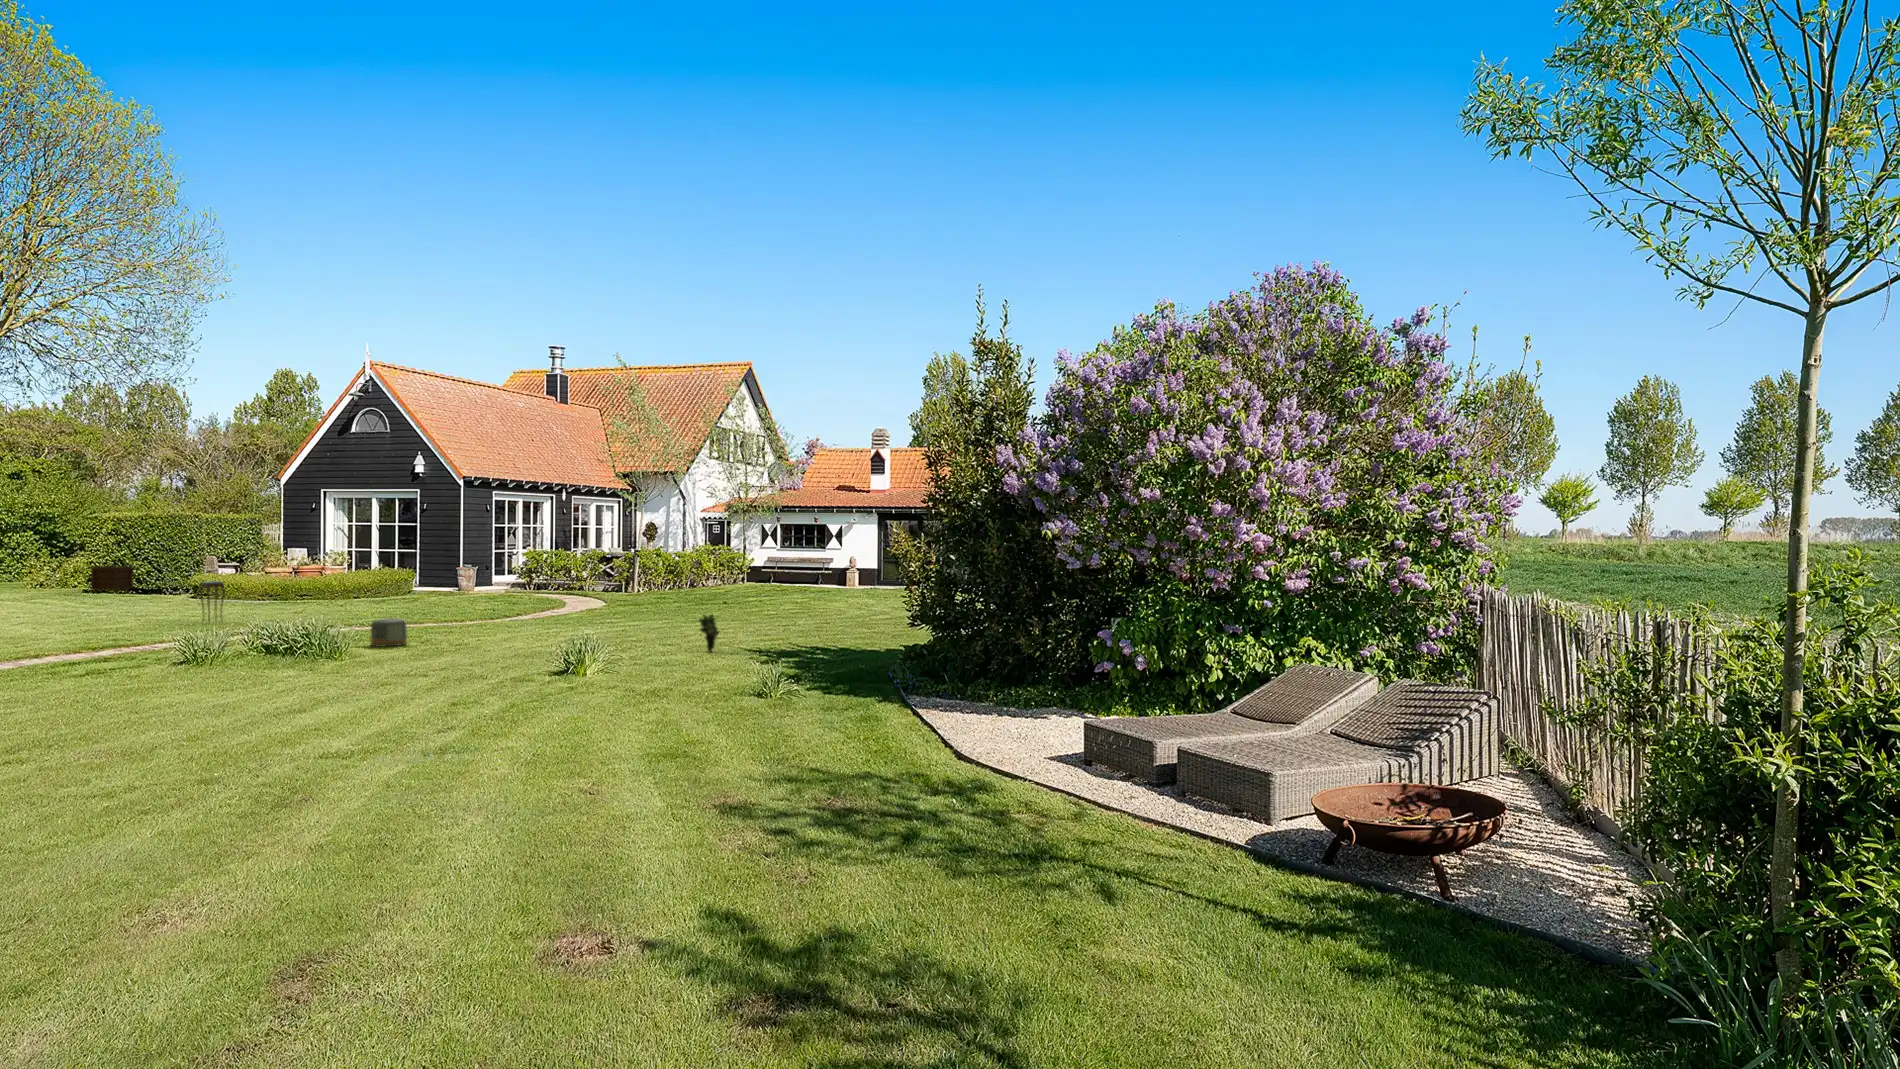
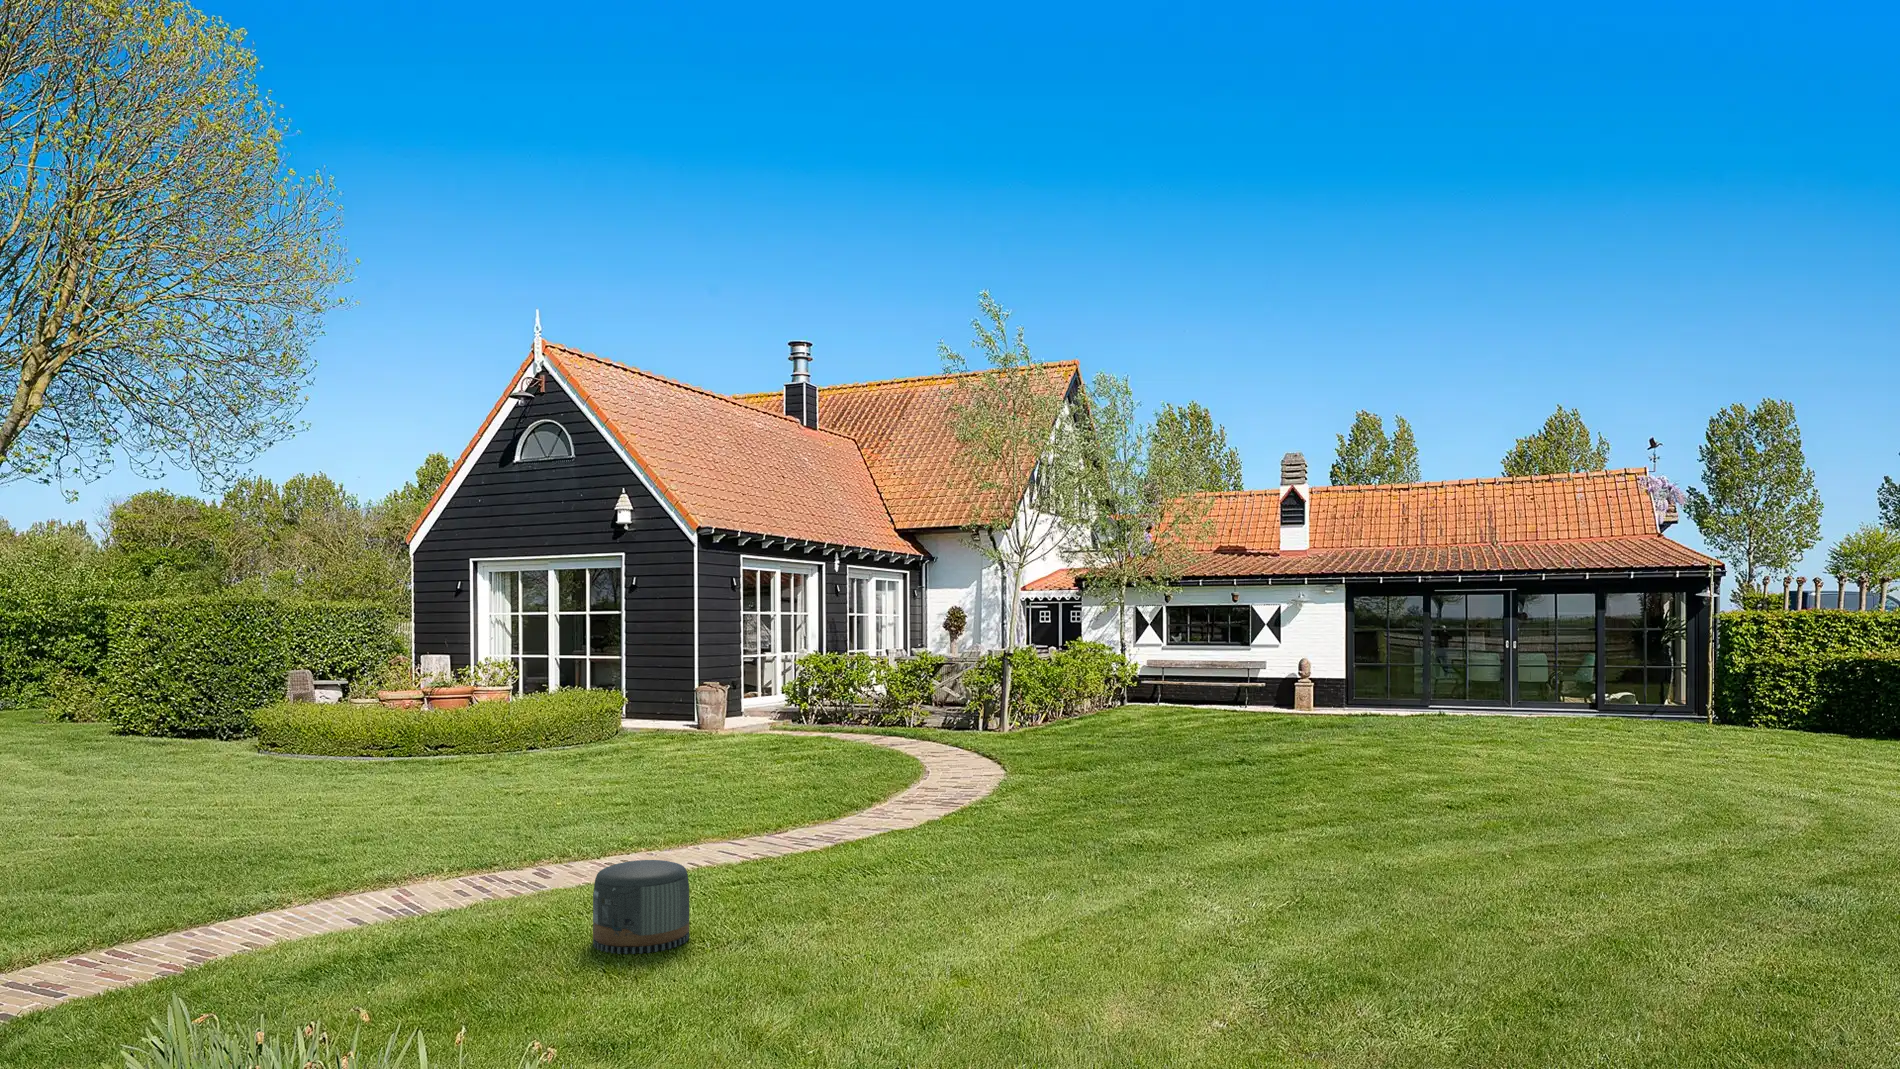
wooden crate: present [91,565,134,591] -> none [106,689,175,734]
side table: present [200,581,225,621] -> none [213,733,265,830]
potted plant: present [699,614,720,652] -> none [1651,861,1745,1010]

